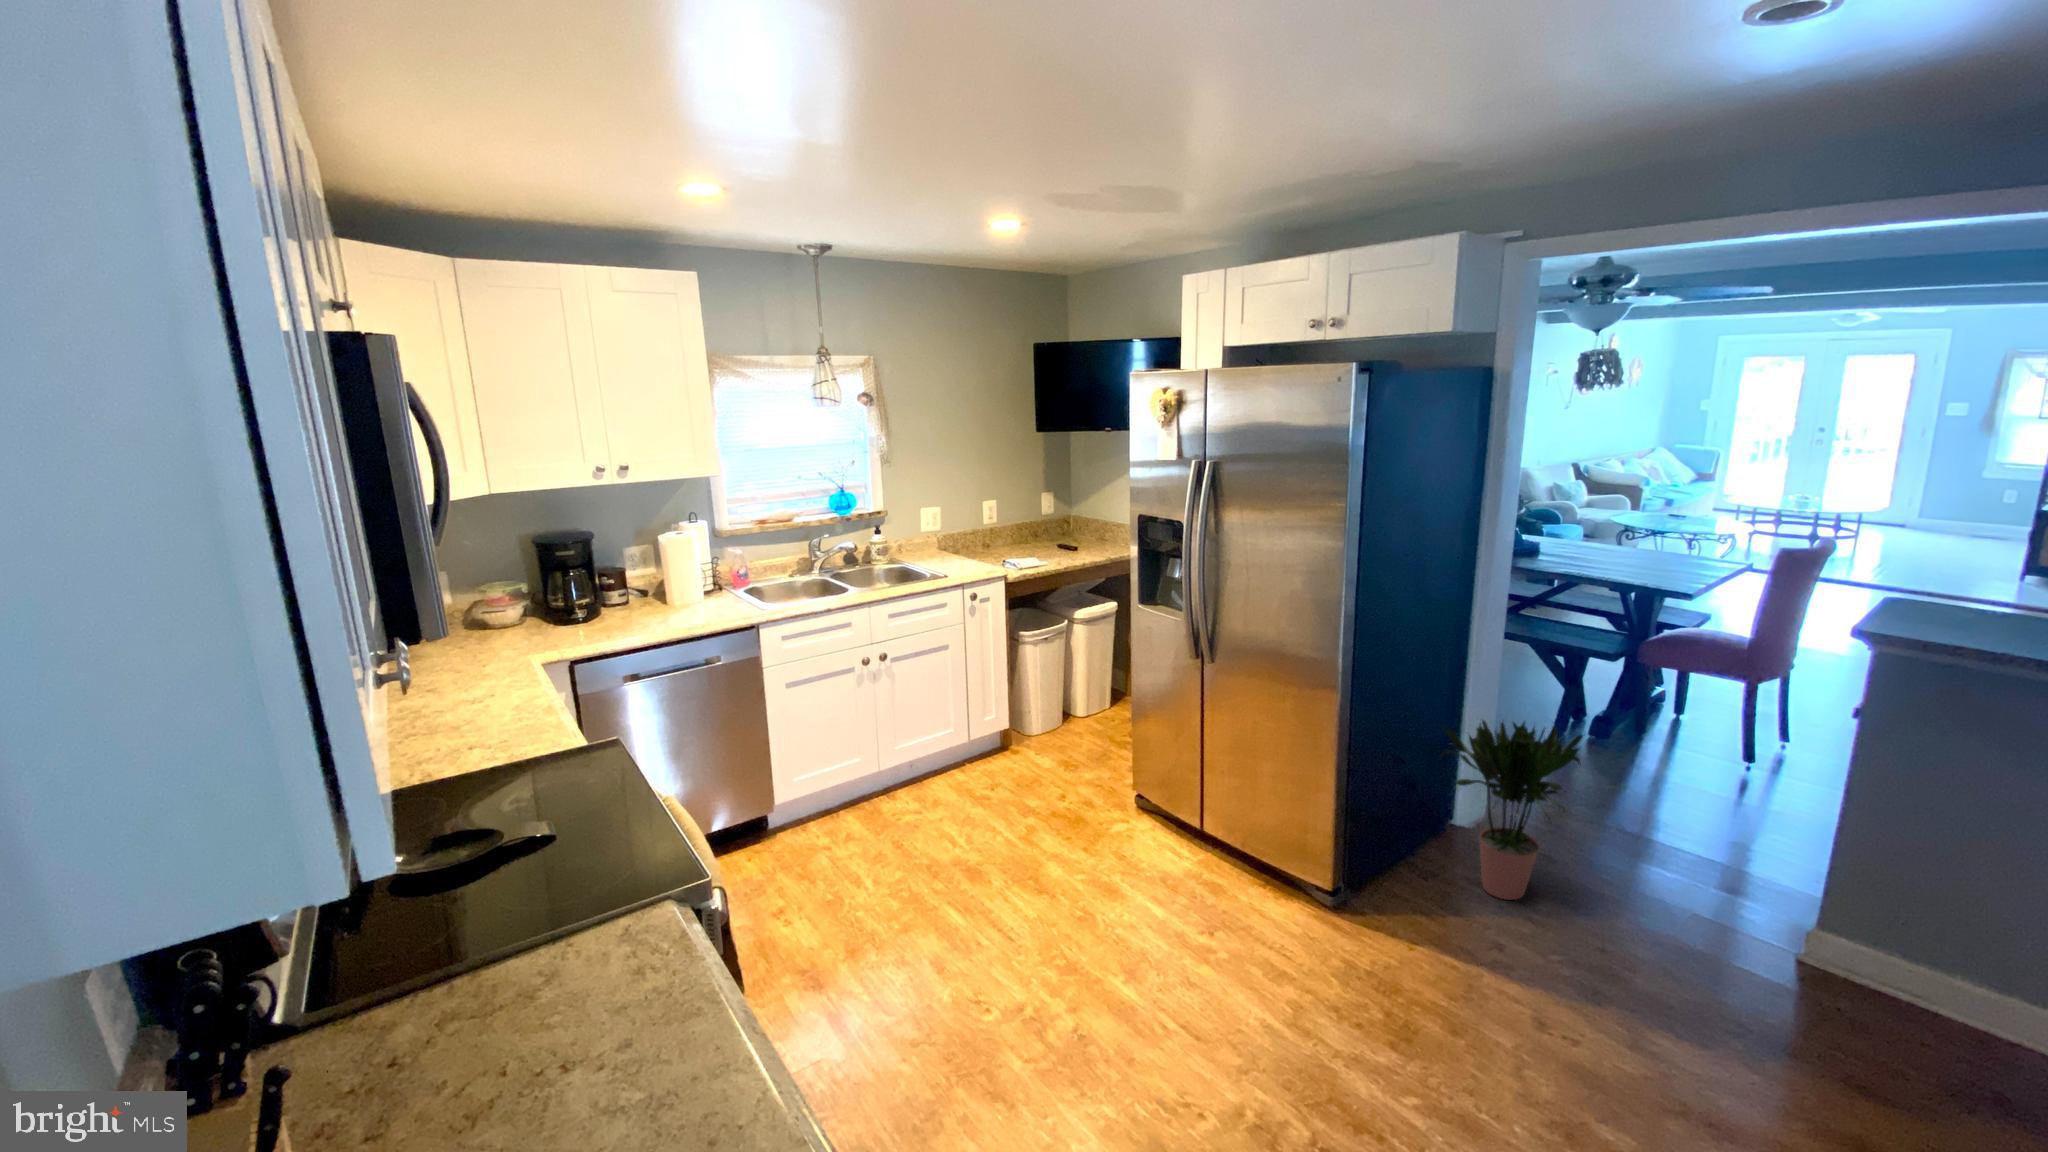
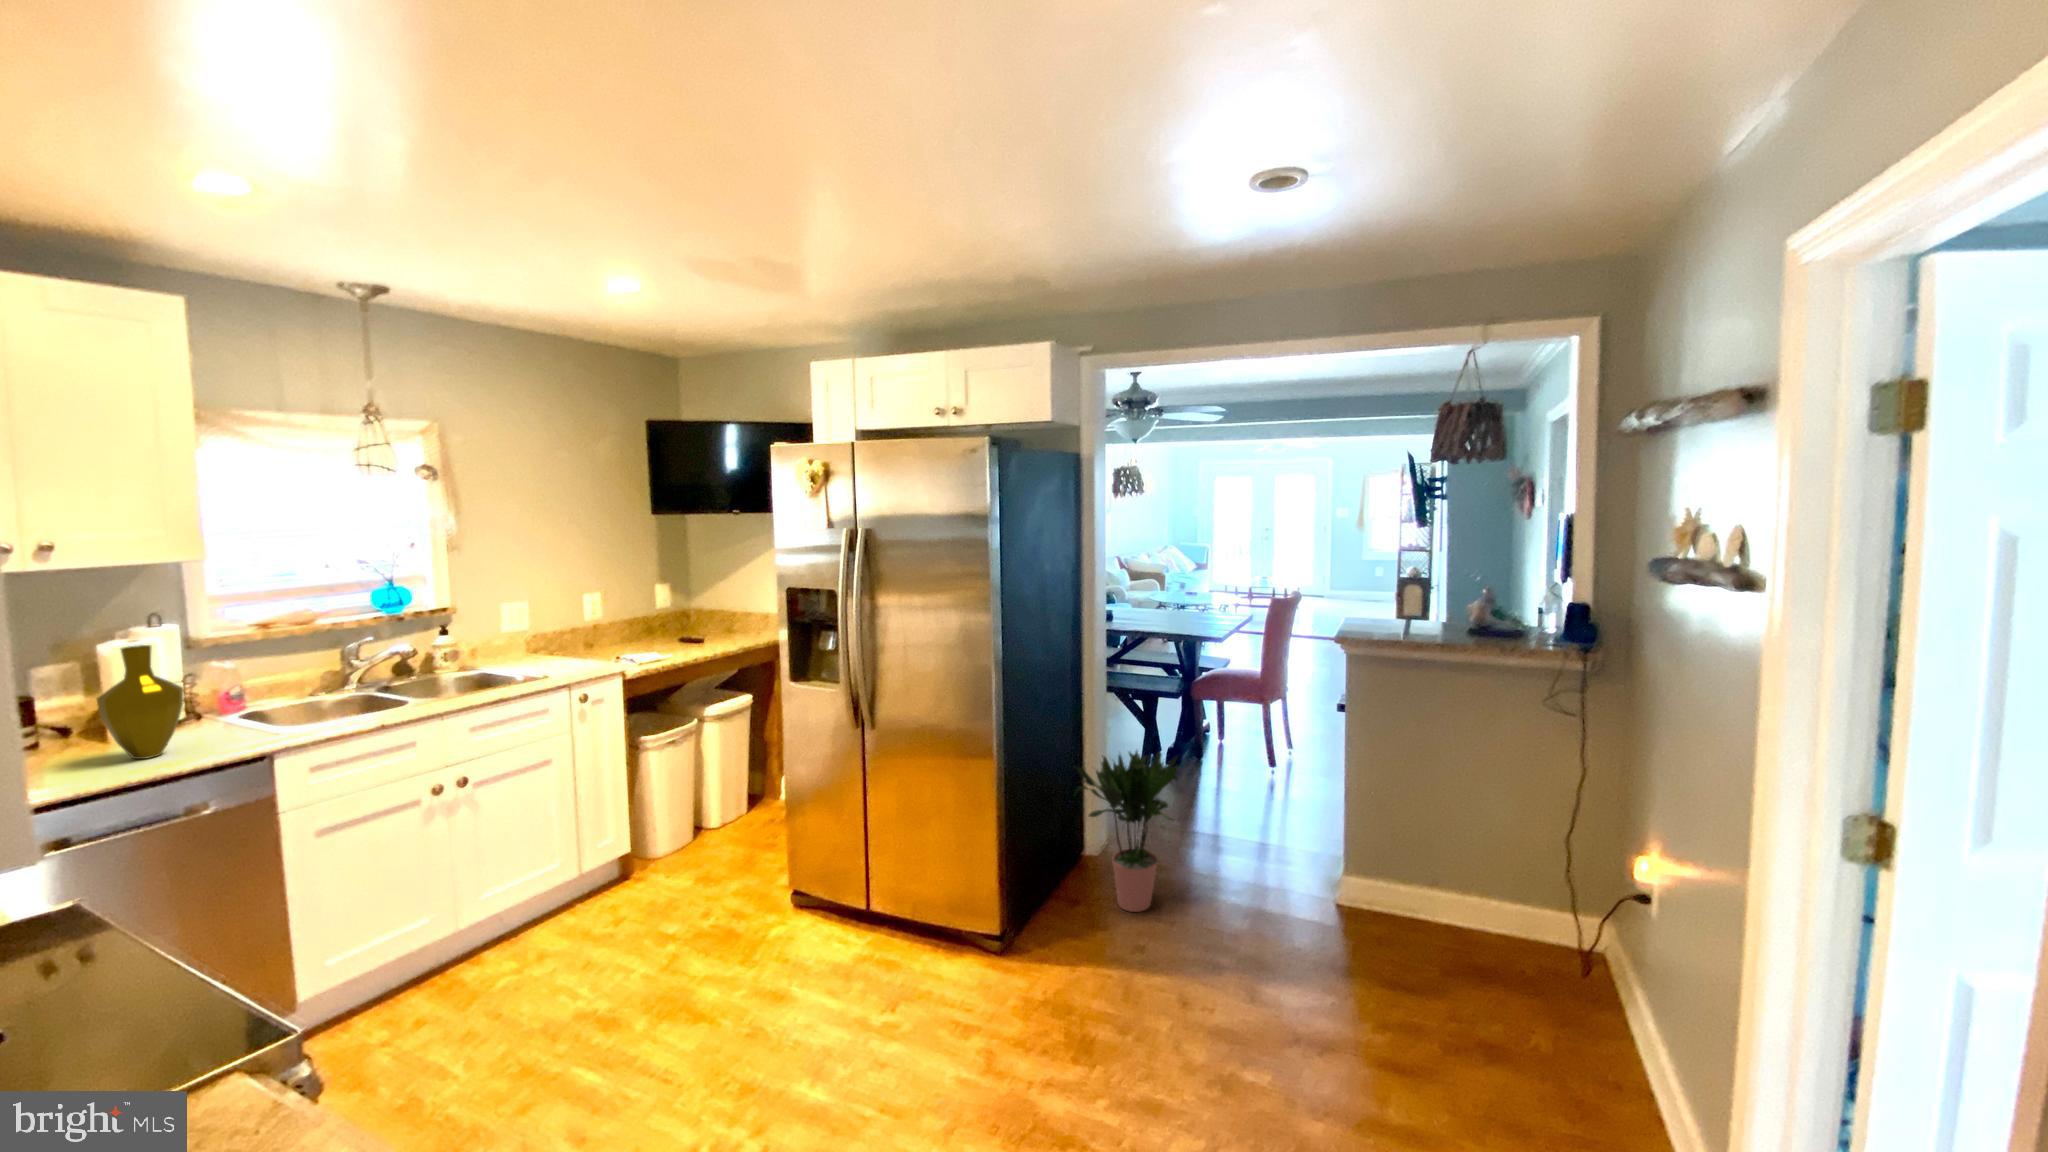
vase: none [654,539,702,621] -> present [97,645,183,759]

